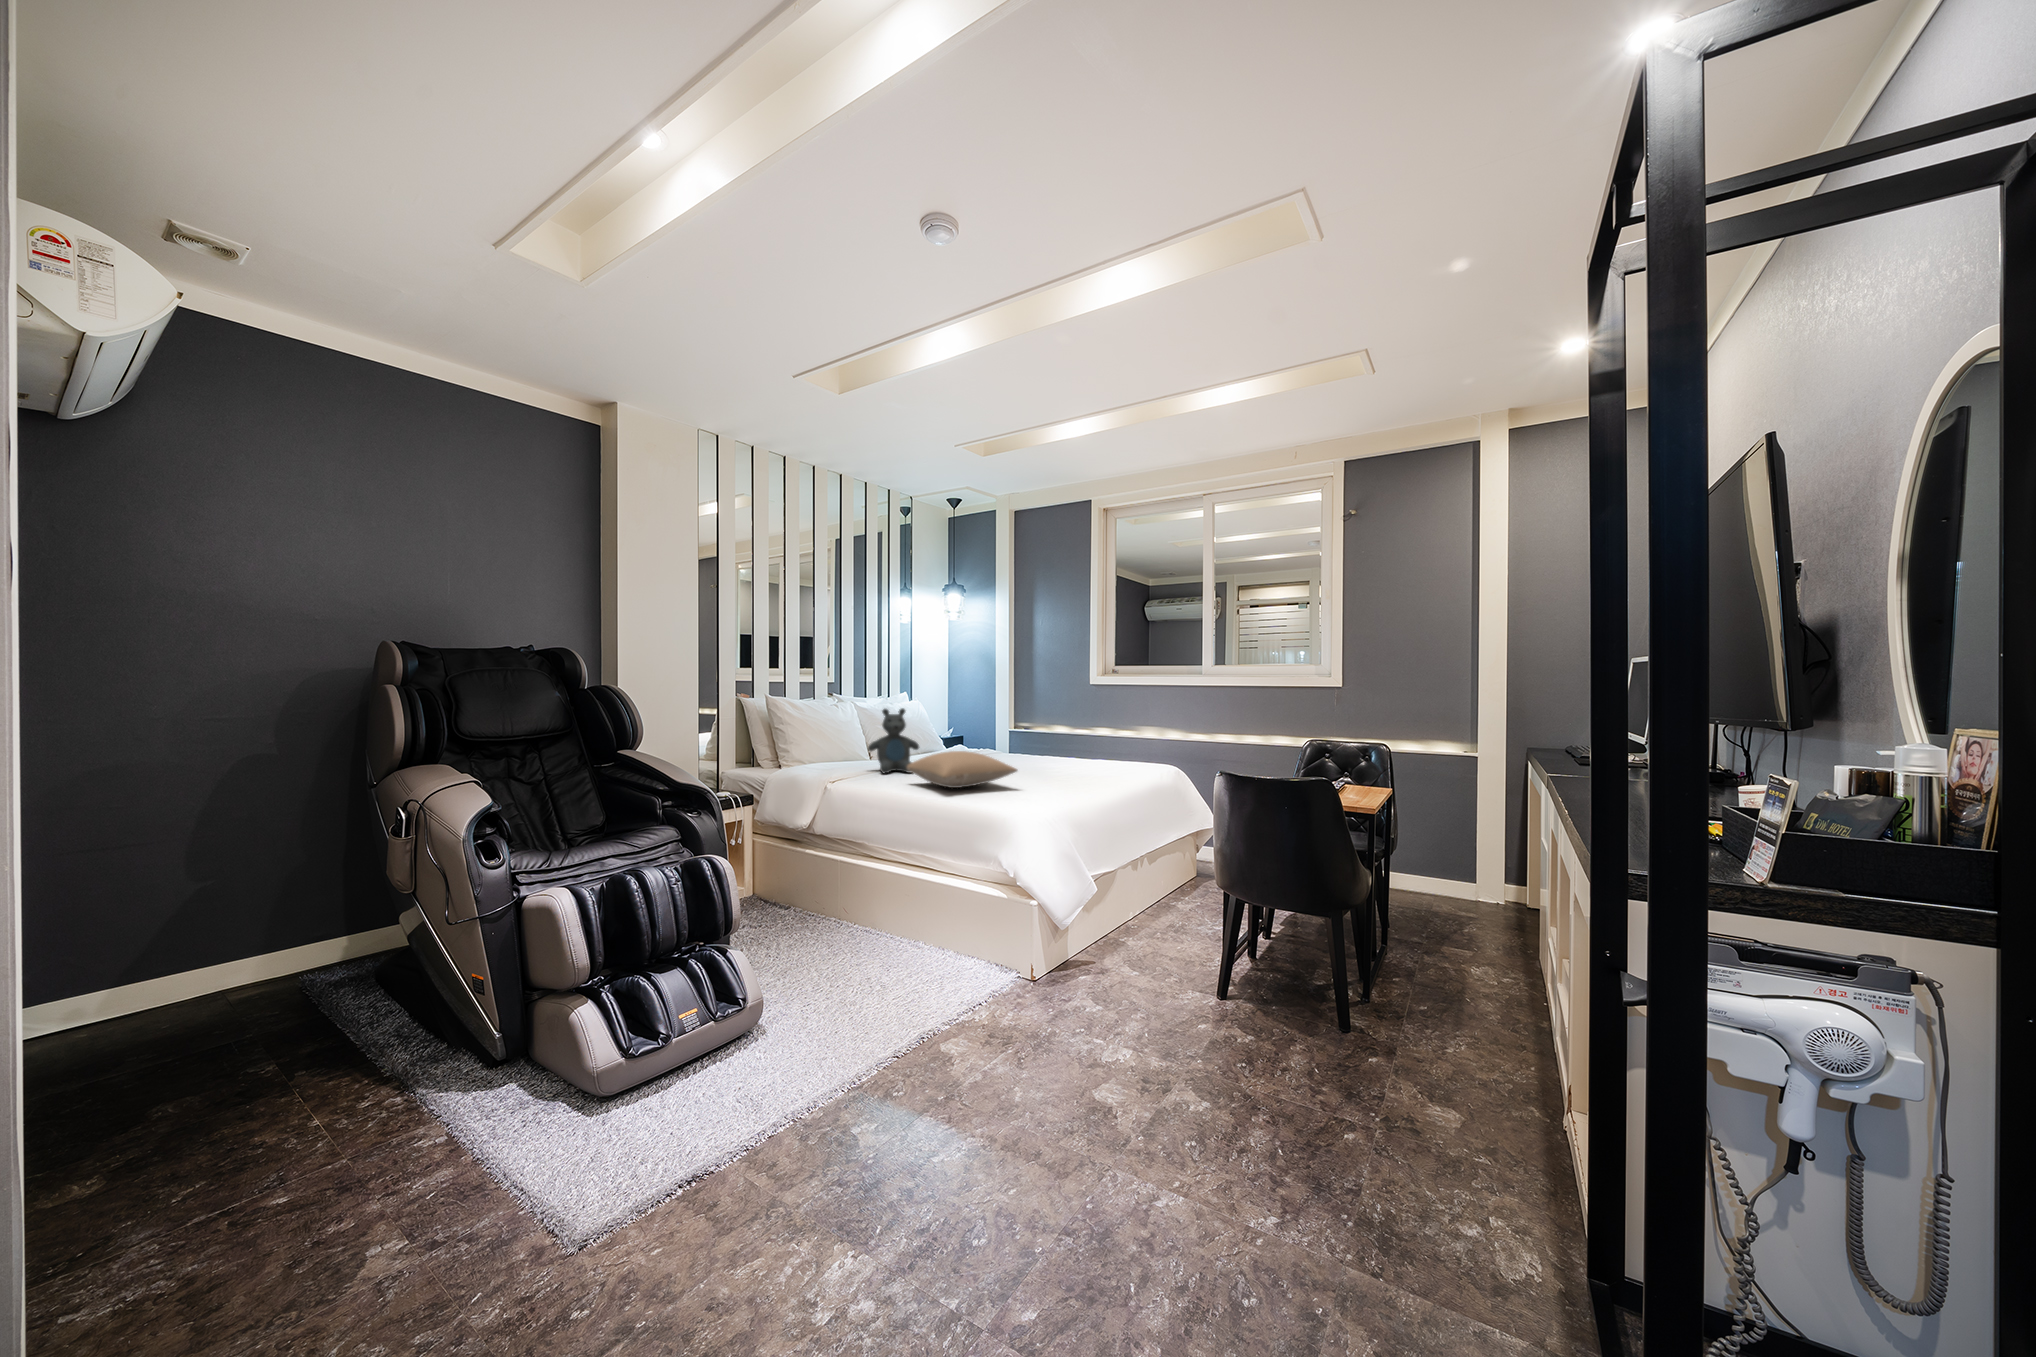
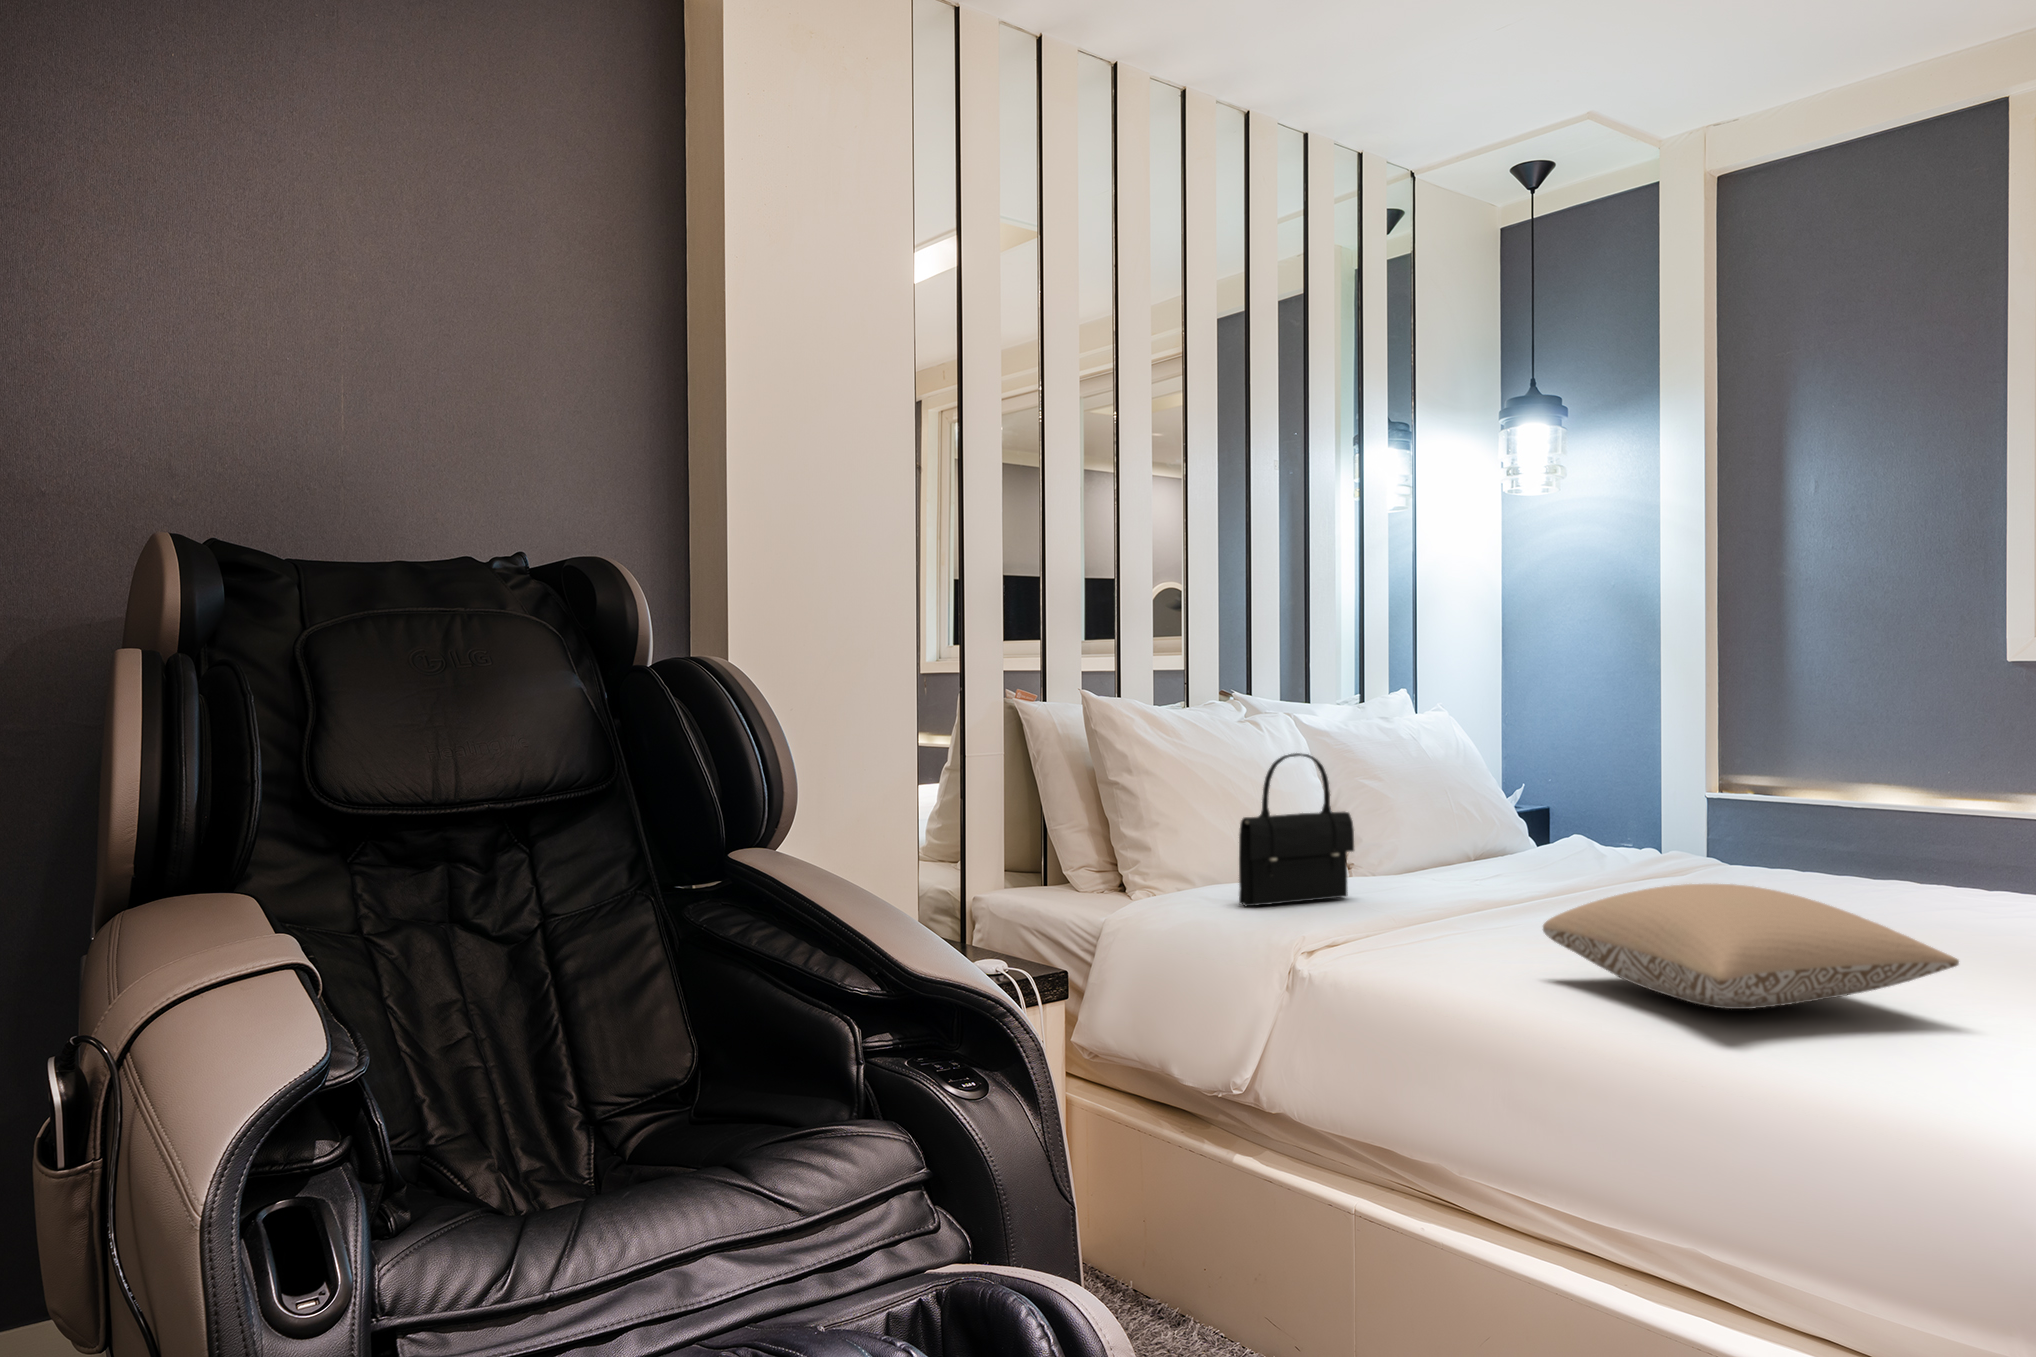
teddy bear: present [868,708,919,773] -> none [1382,737,1536,933]
handbag: none [819,715,863,769] -> present [1239,753,1354,906]

